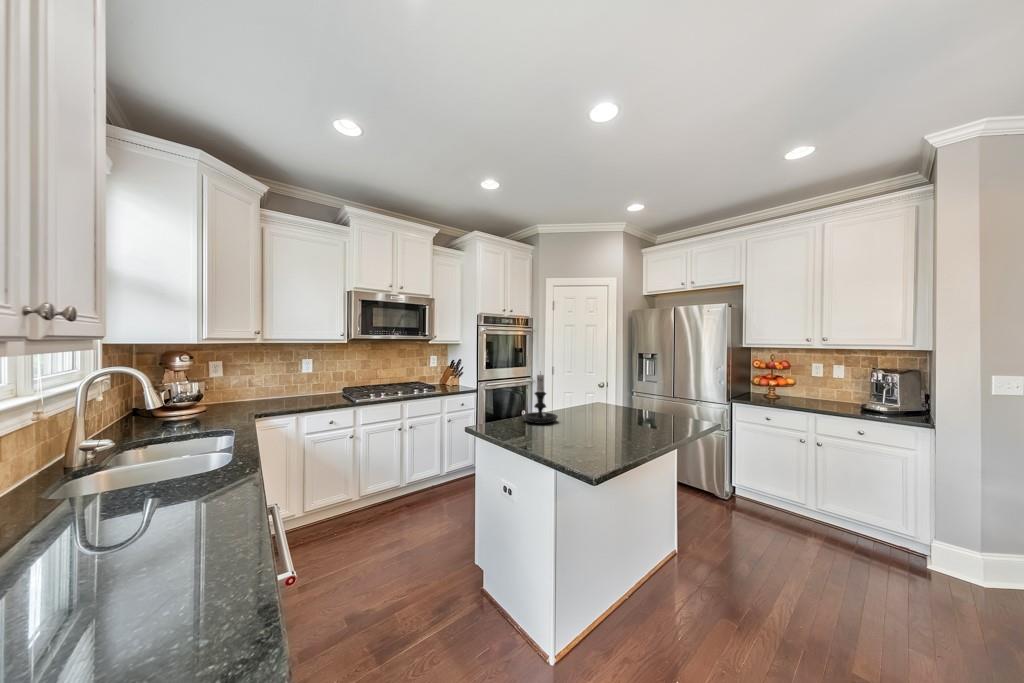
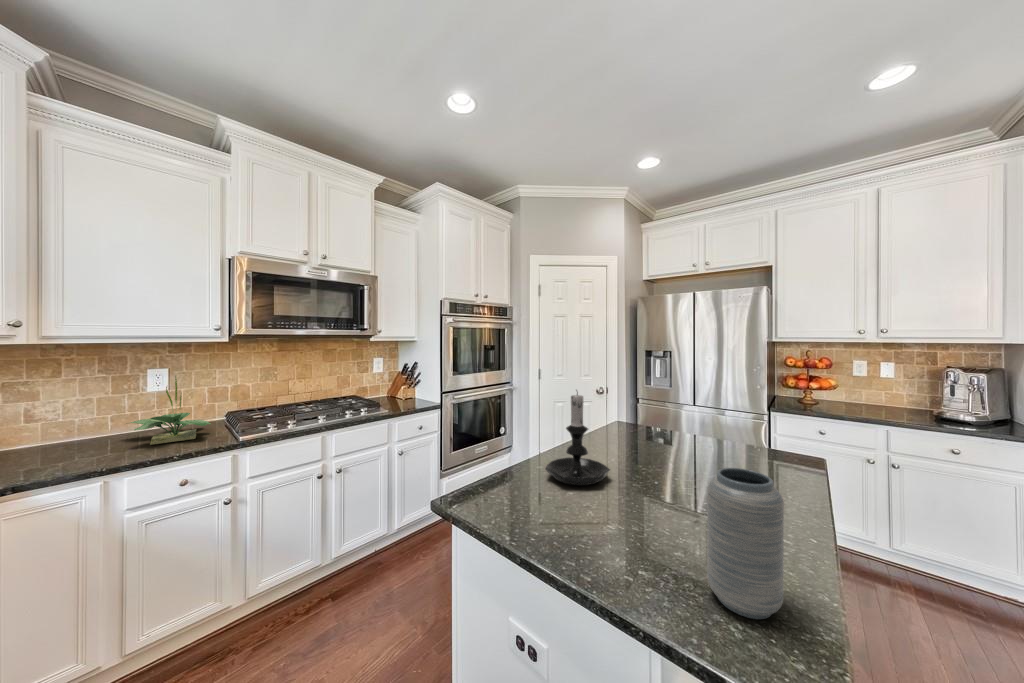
potted plant: none [293,362,337,402] -> present [131,376,211,445]
vase: none [562,398,589,455] -> present [707,468,784,619]

